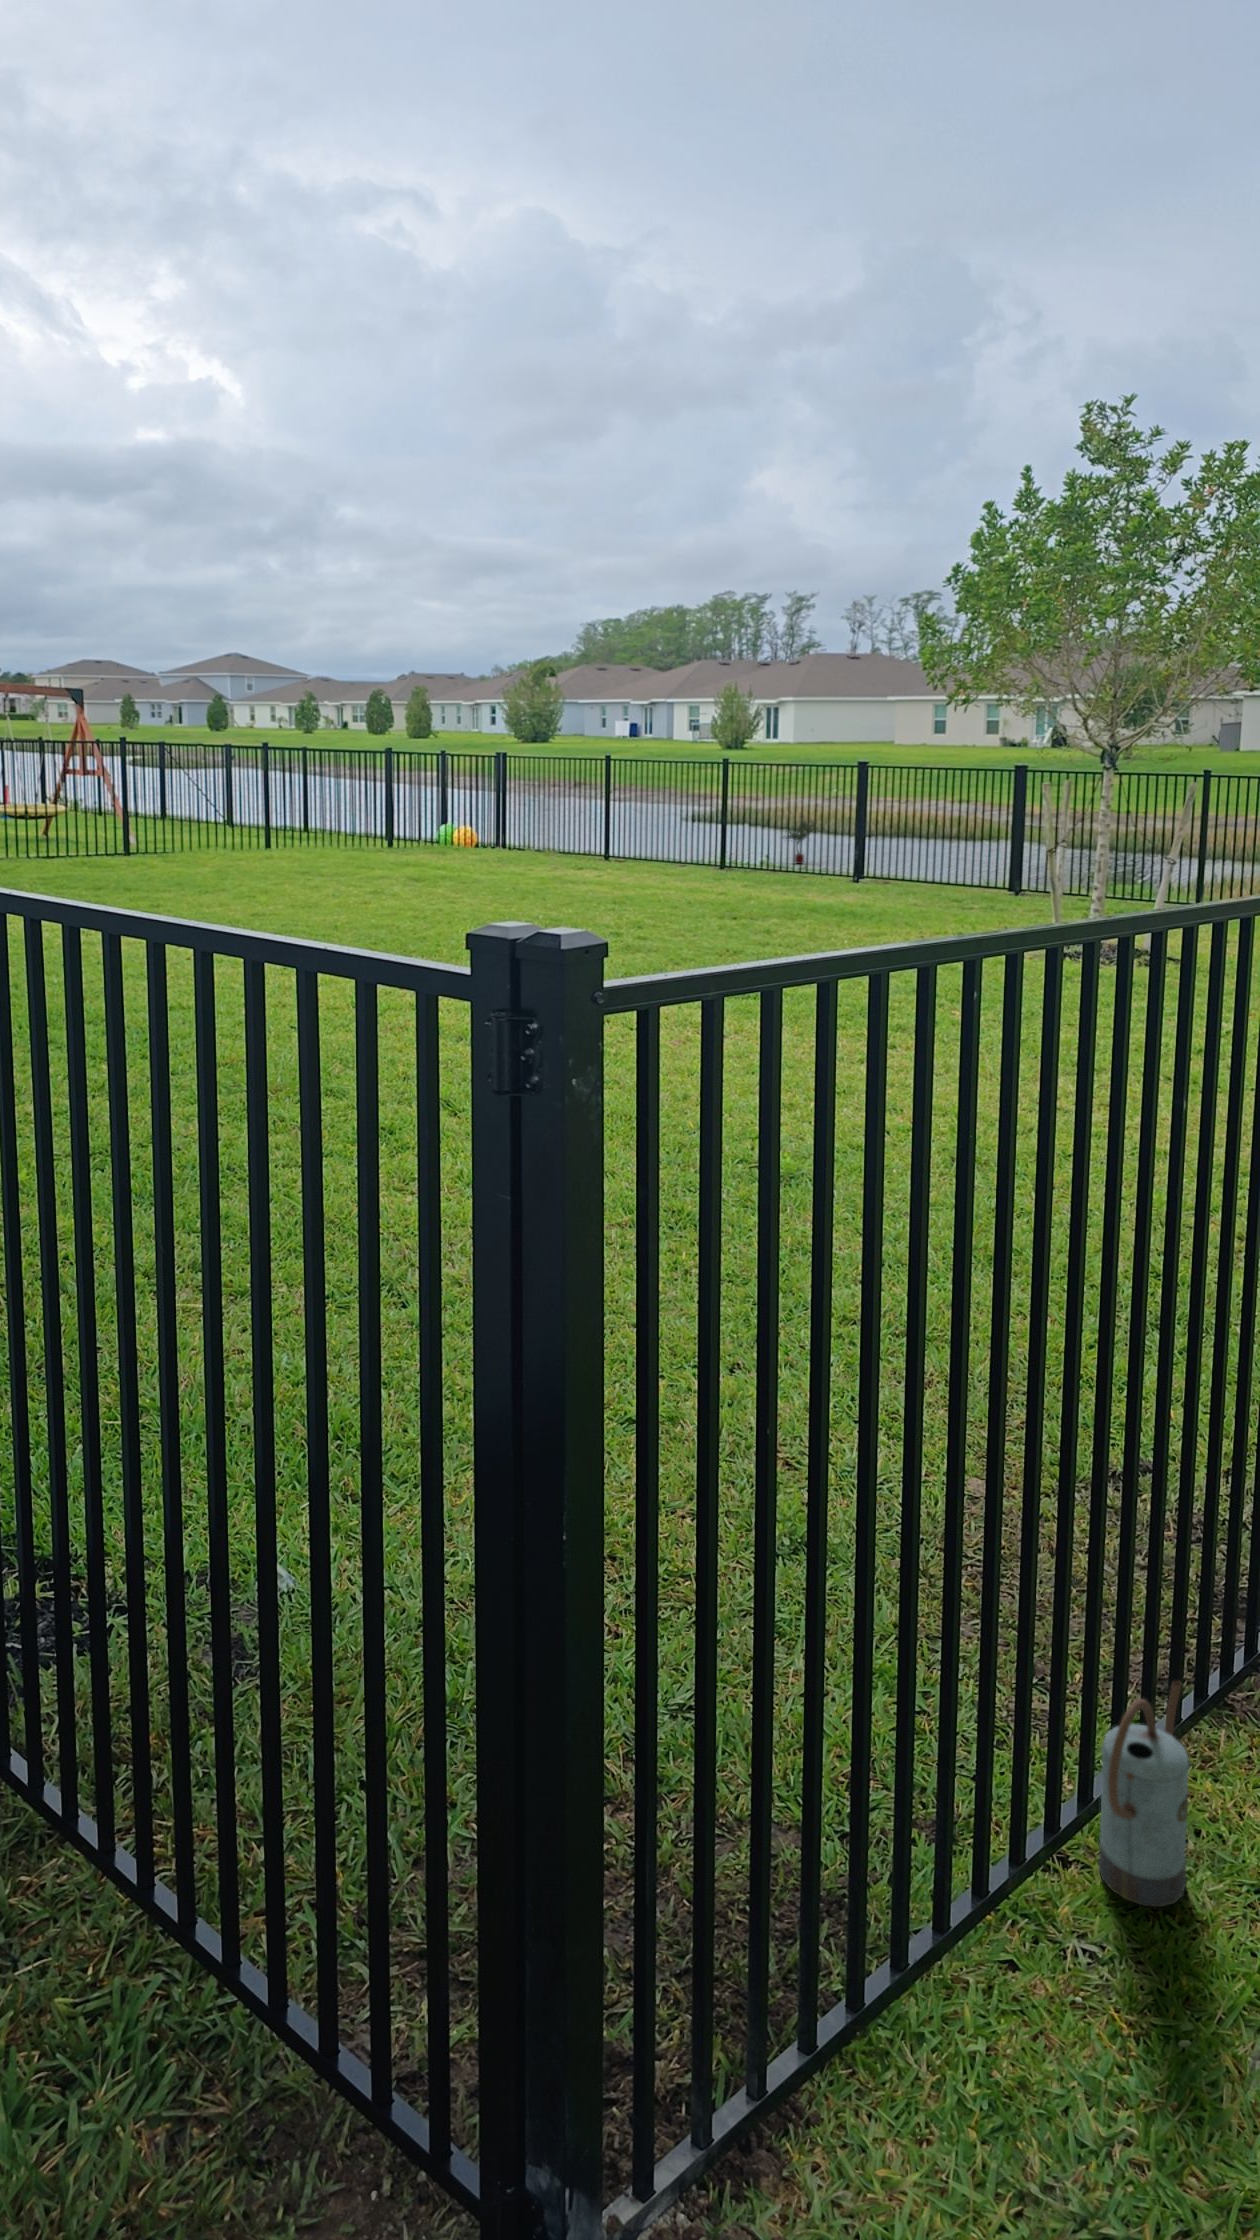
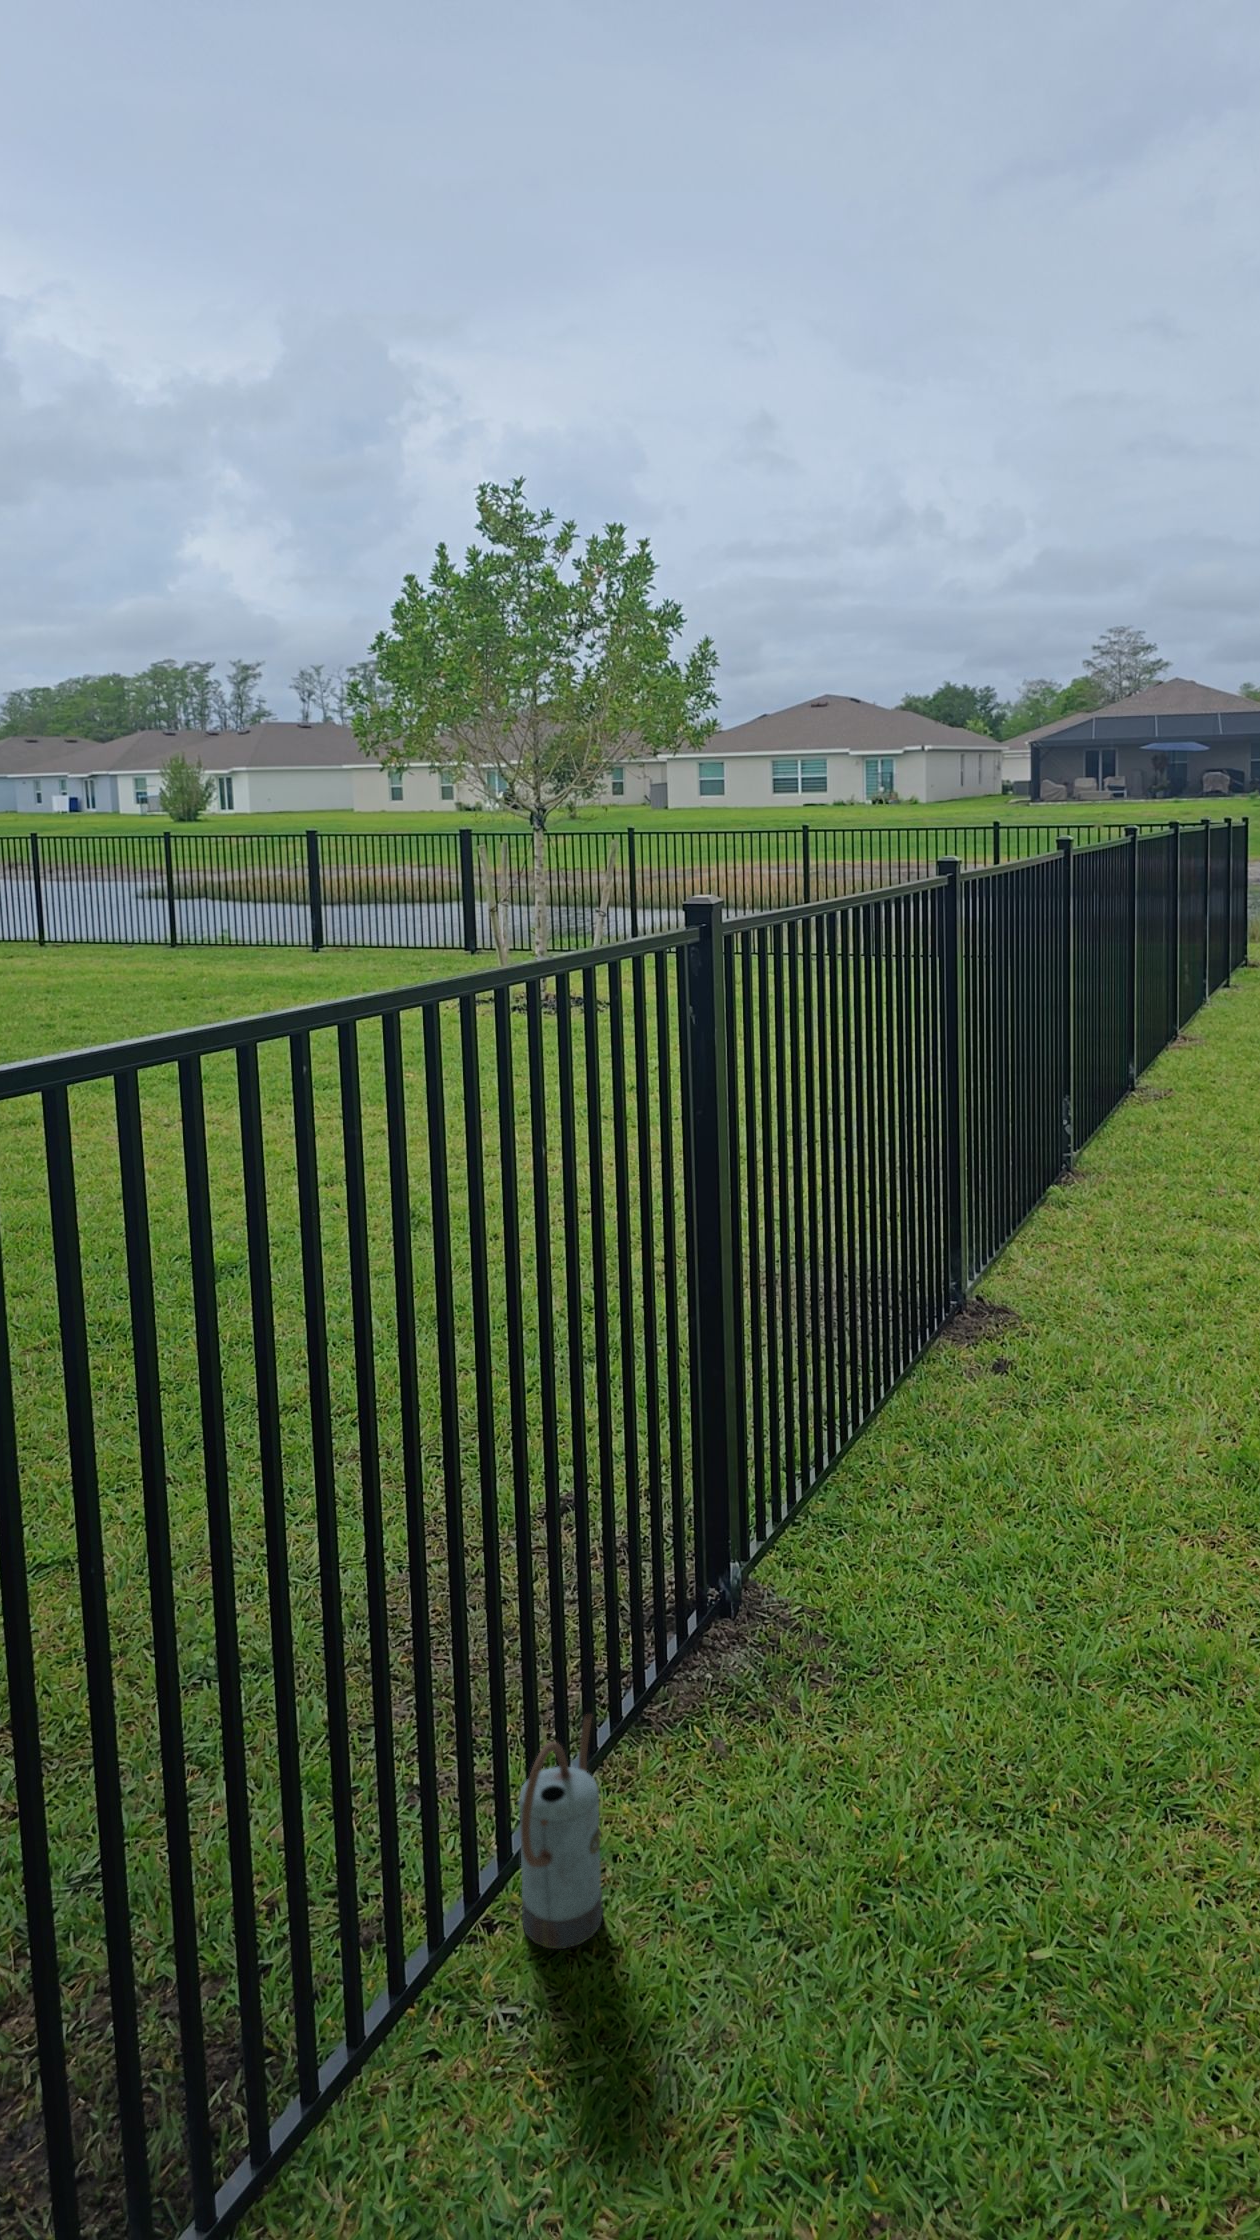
potted tree: present [783,815,817,864] -> none [239,881,278,933]

